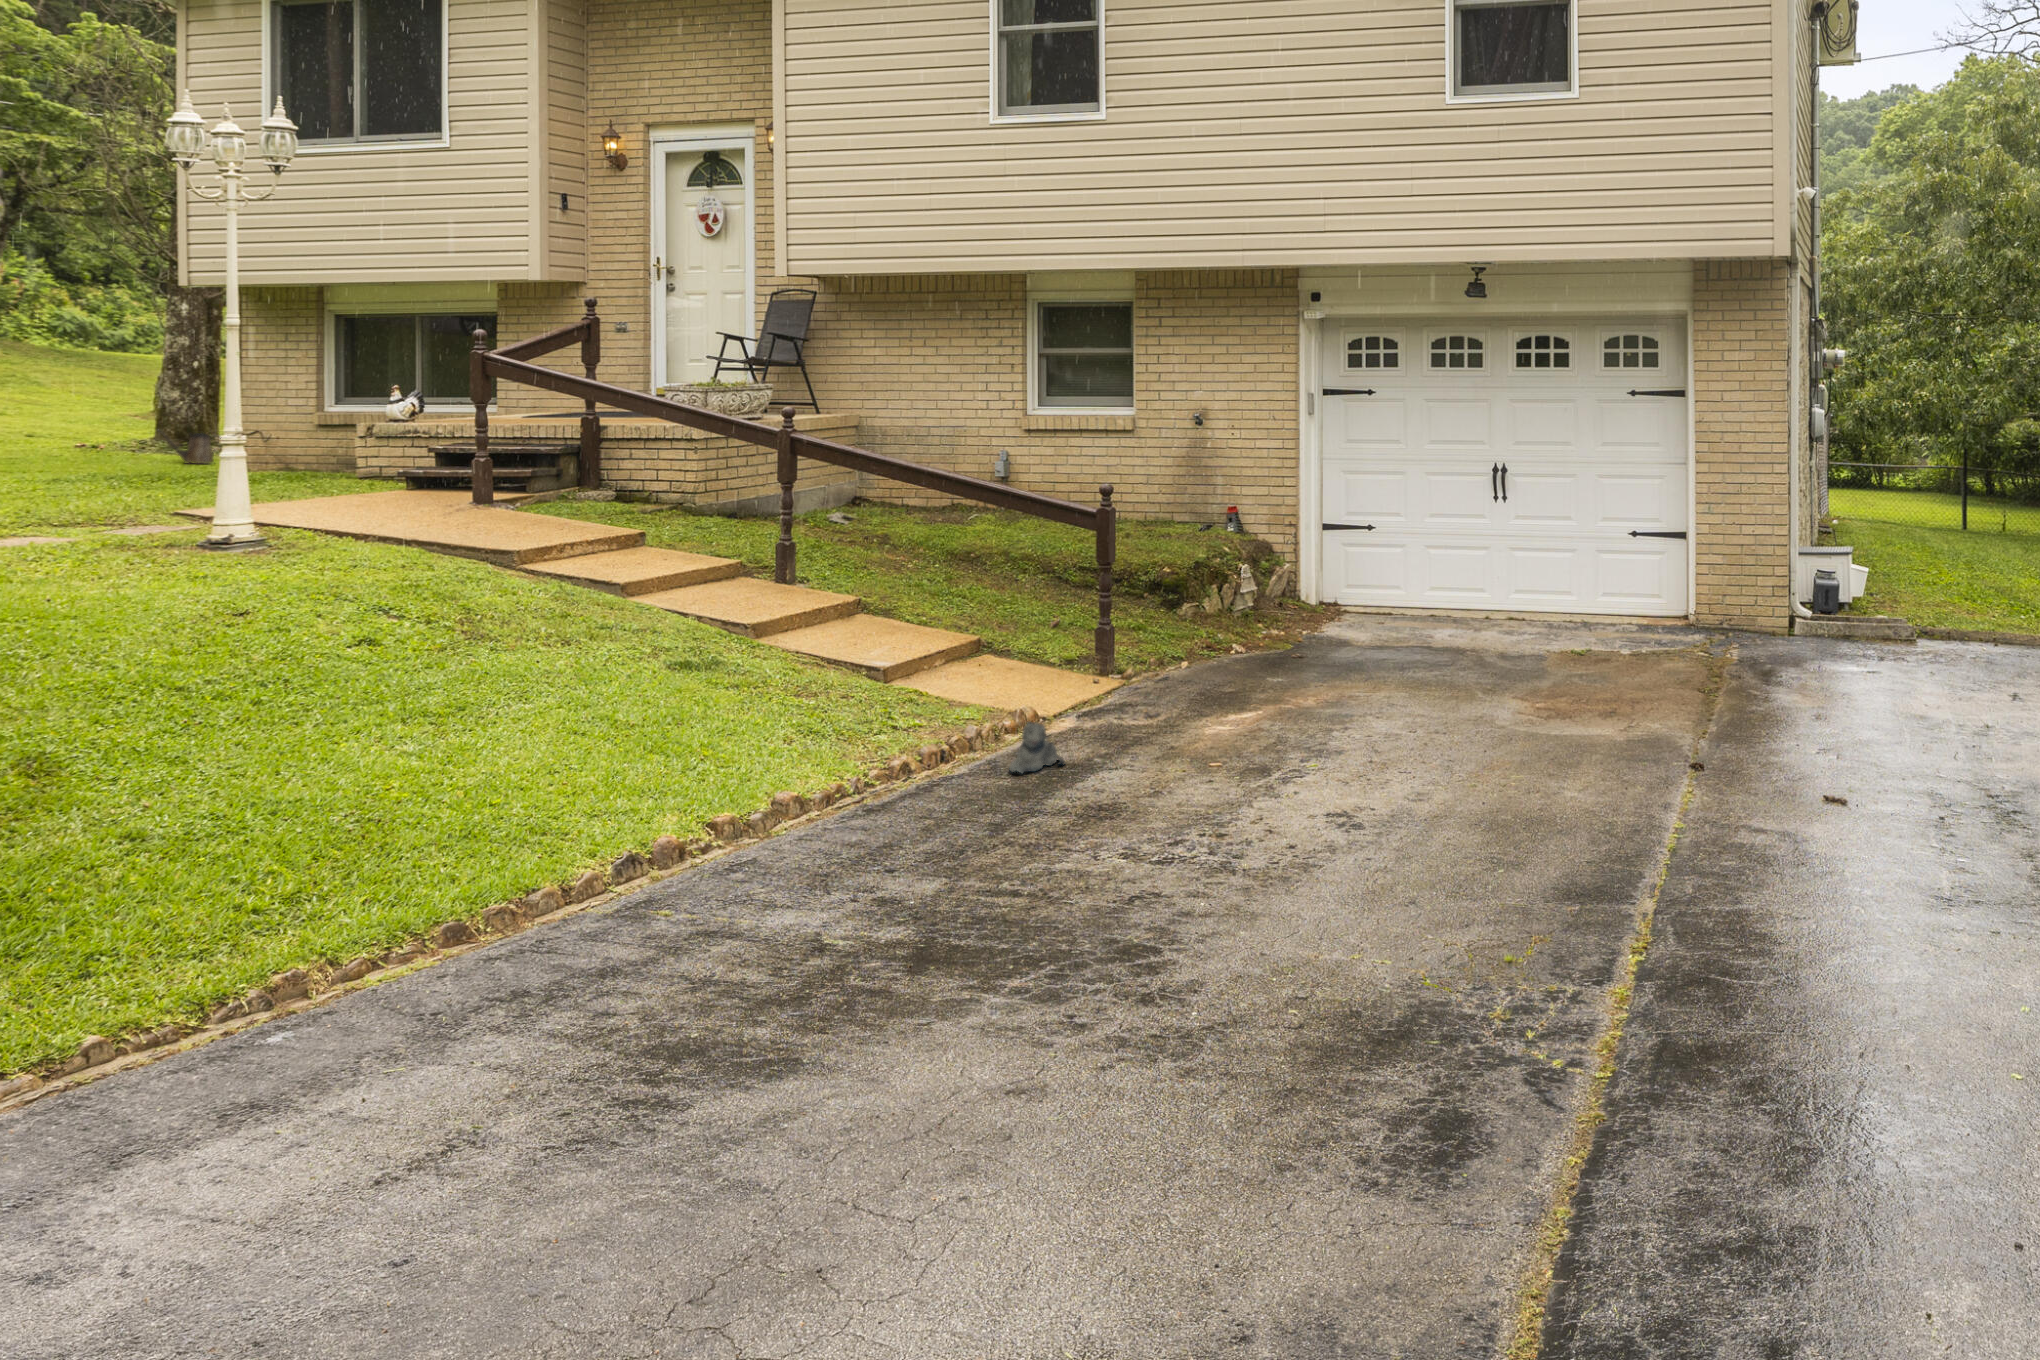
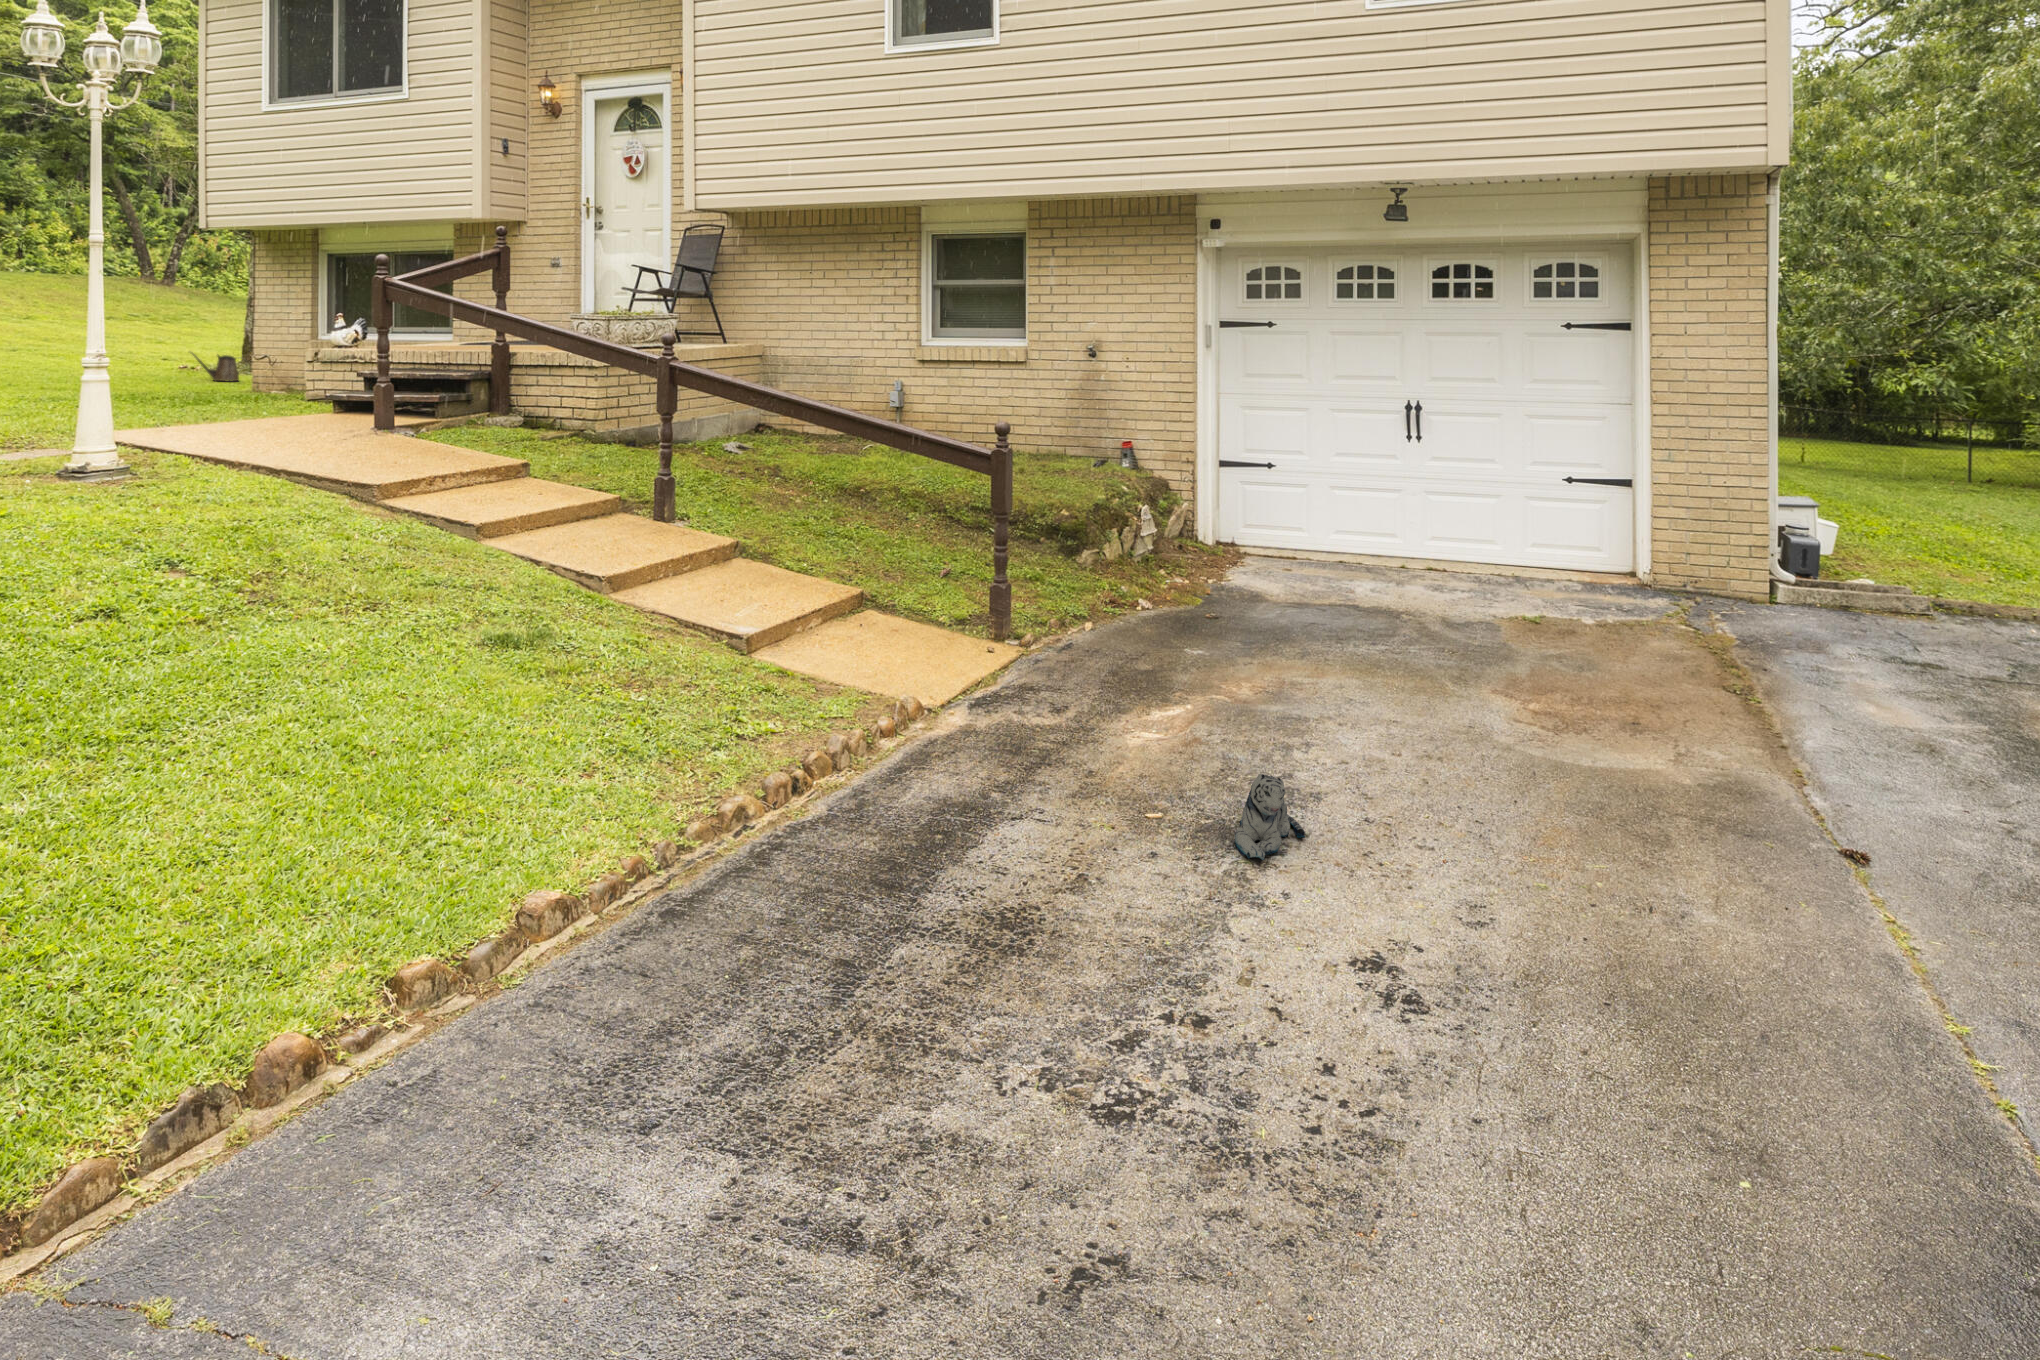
plush toy: present [1009,722,1065,773] -> present [1234,774,1305,860]

